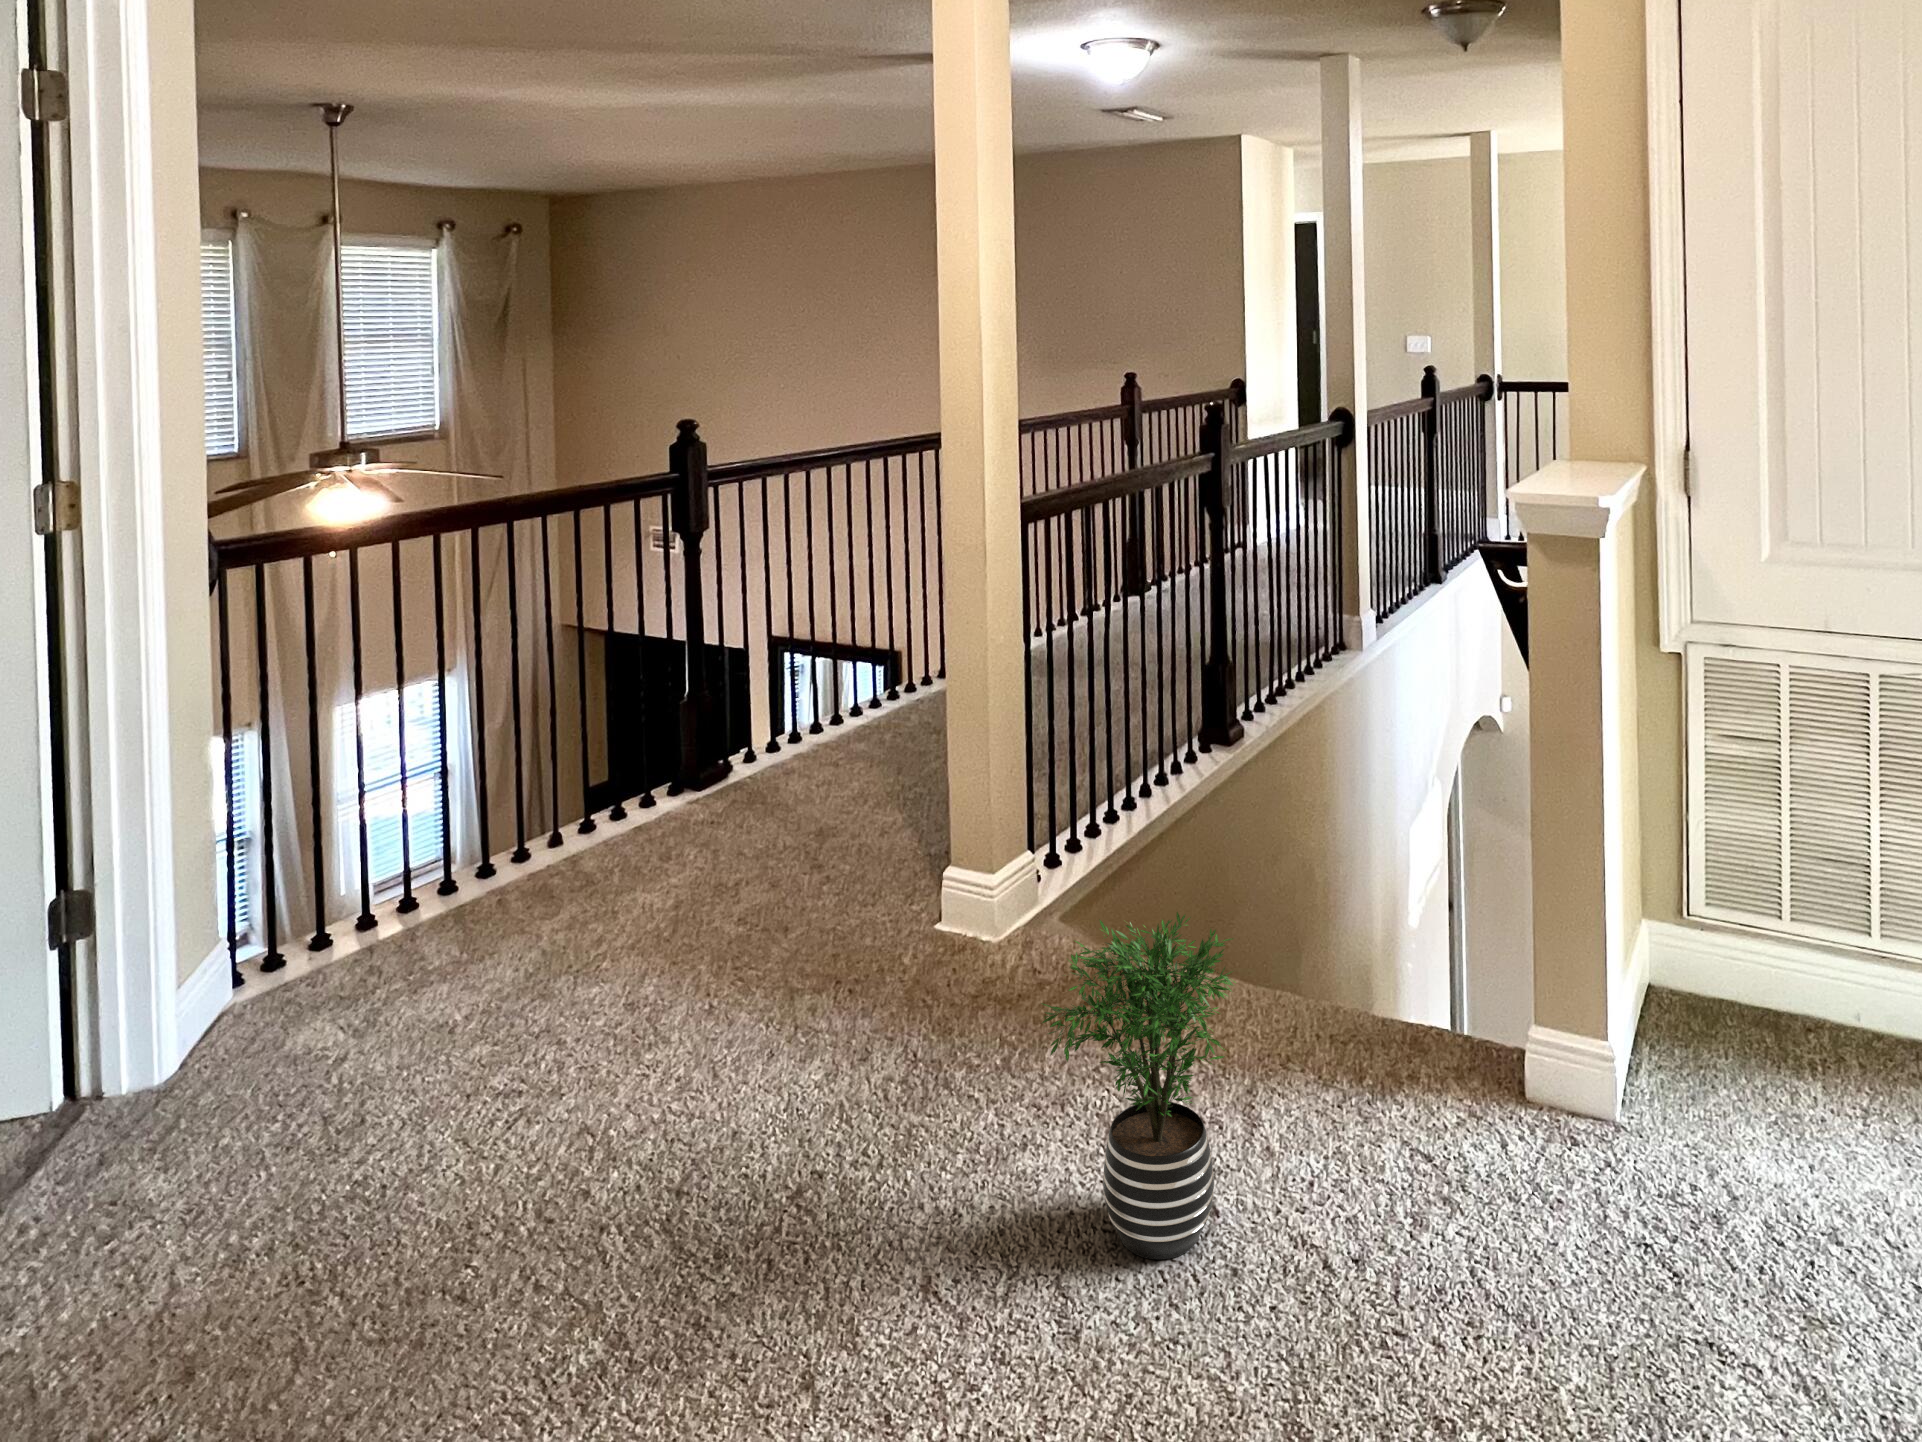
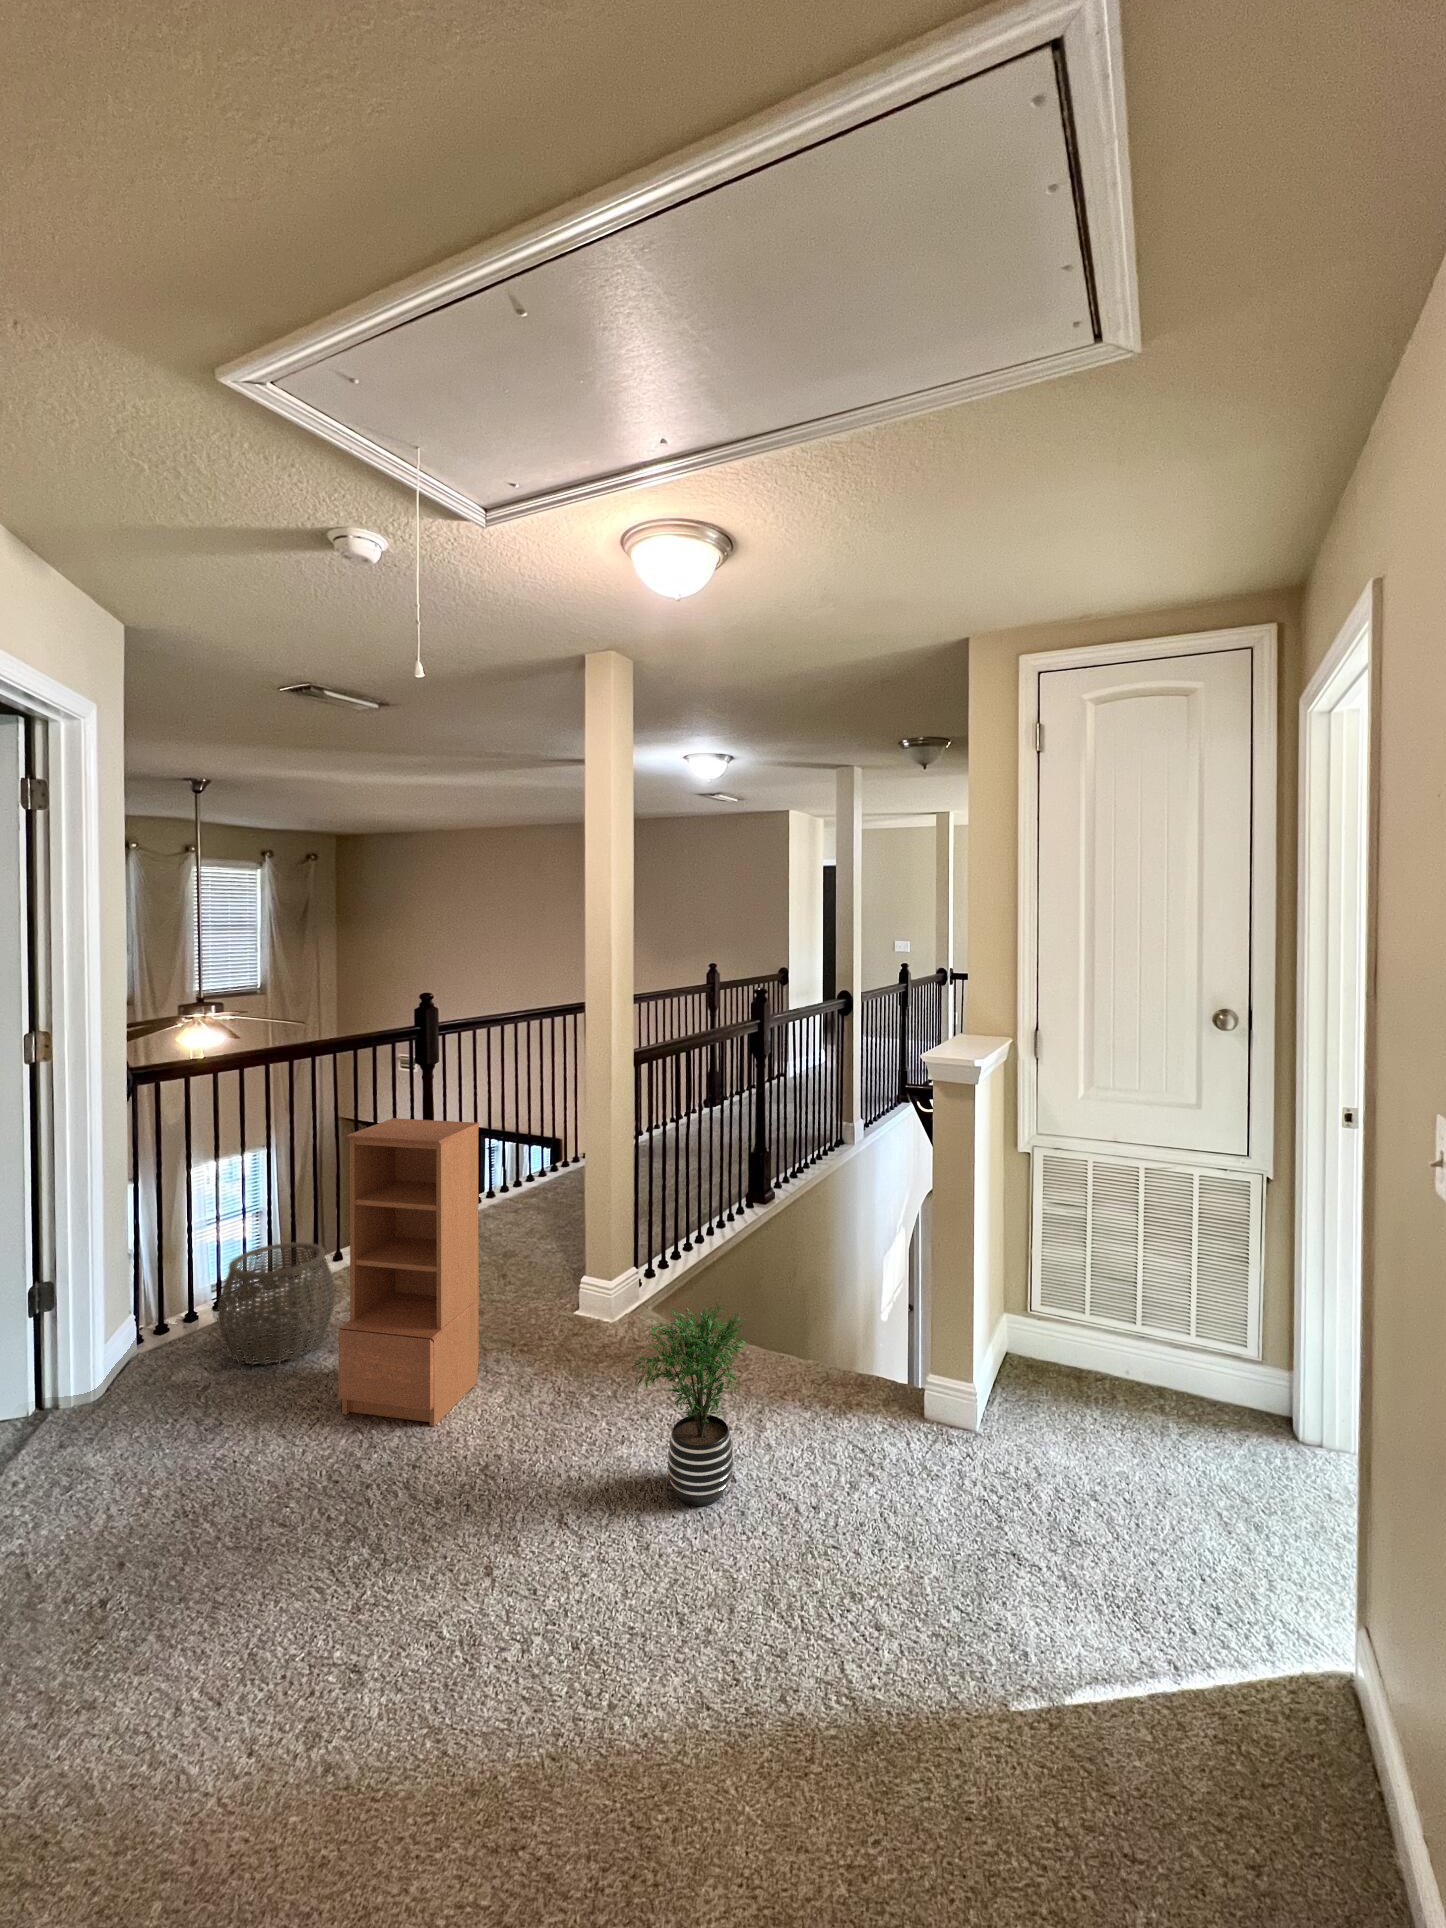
bookcase: none [551,615,781,1123] -> present [338,1118,479,1426]
woven basket: none [357,820,549,1024] -> present [218,1242,336,1365]

